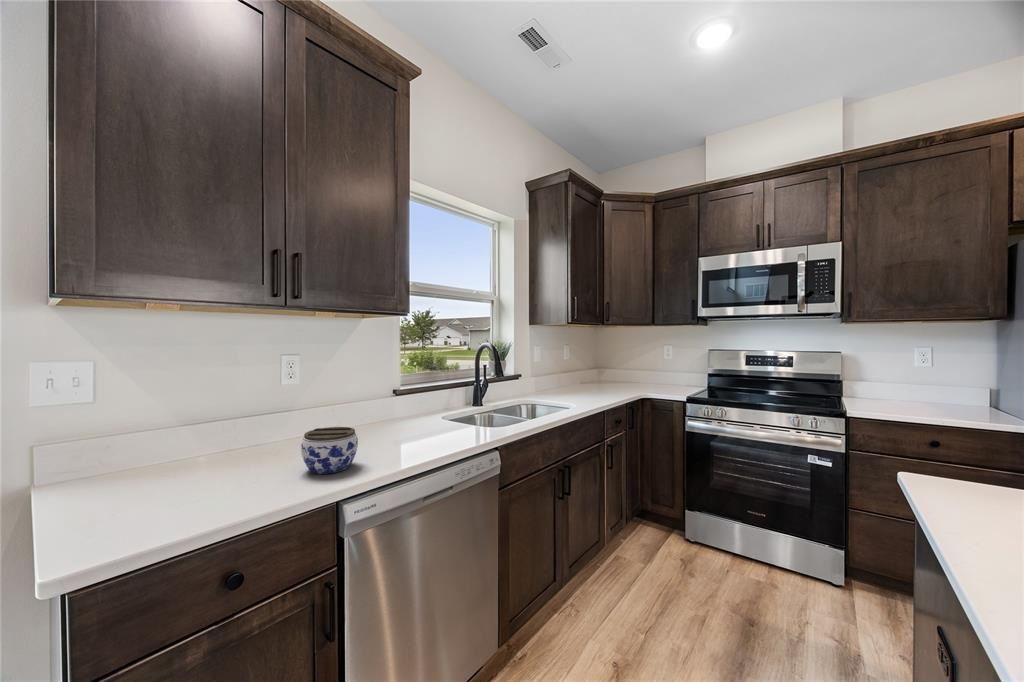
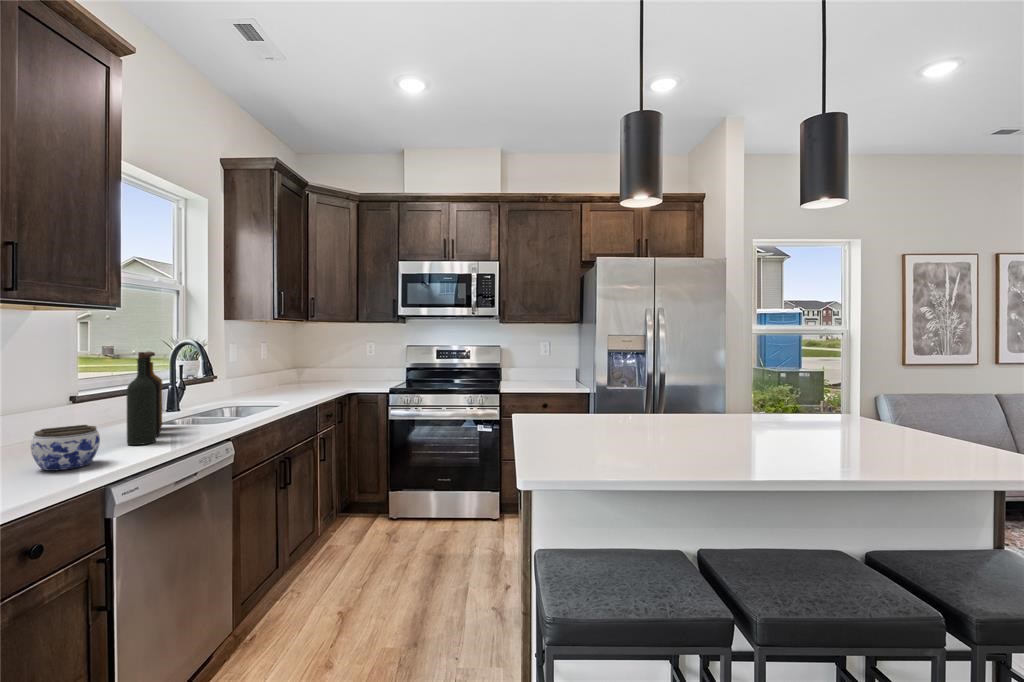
bottle: none [403,354,453,448] -> present [127,352,163,445]

